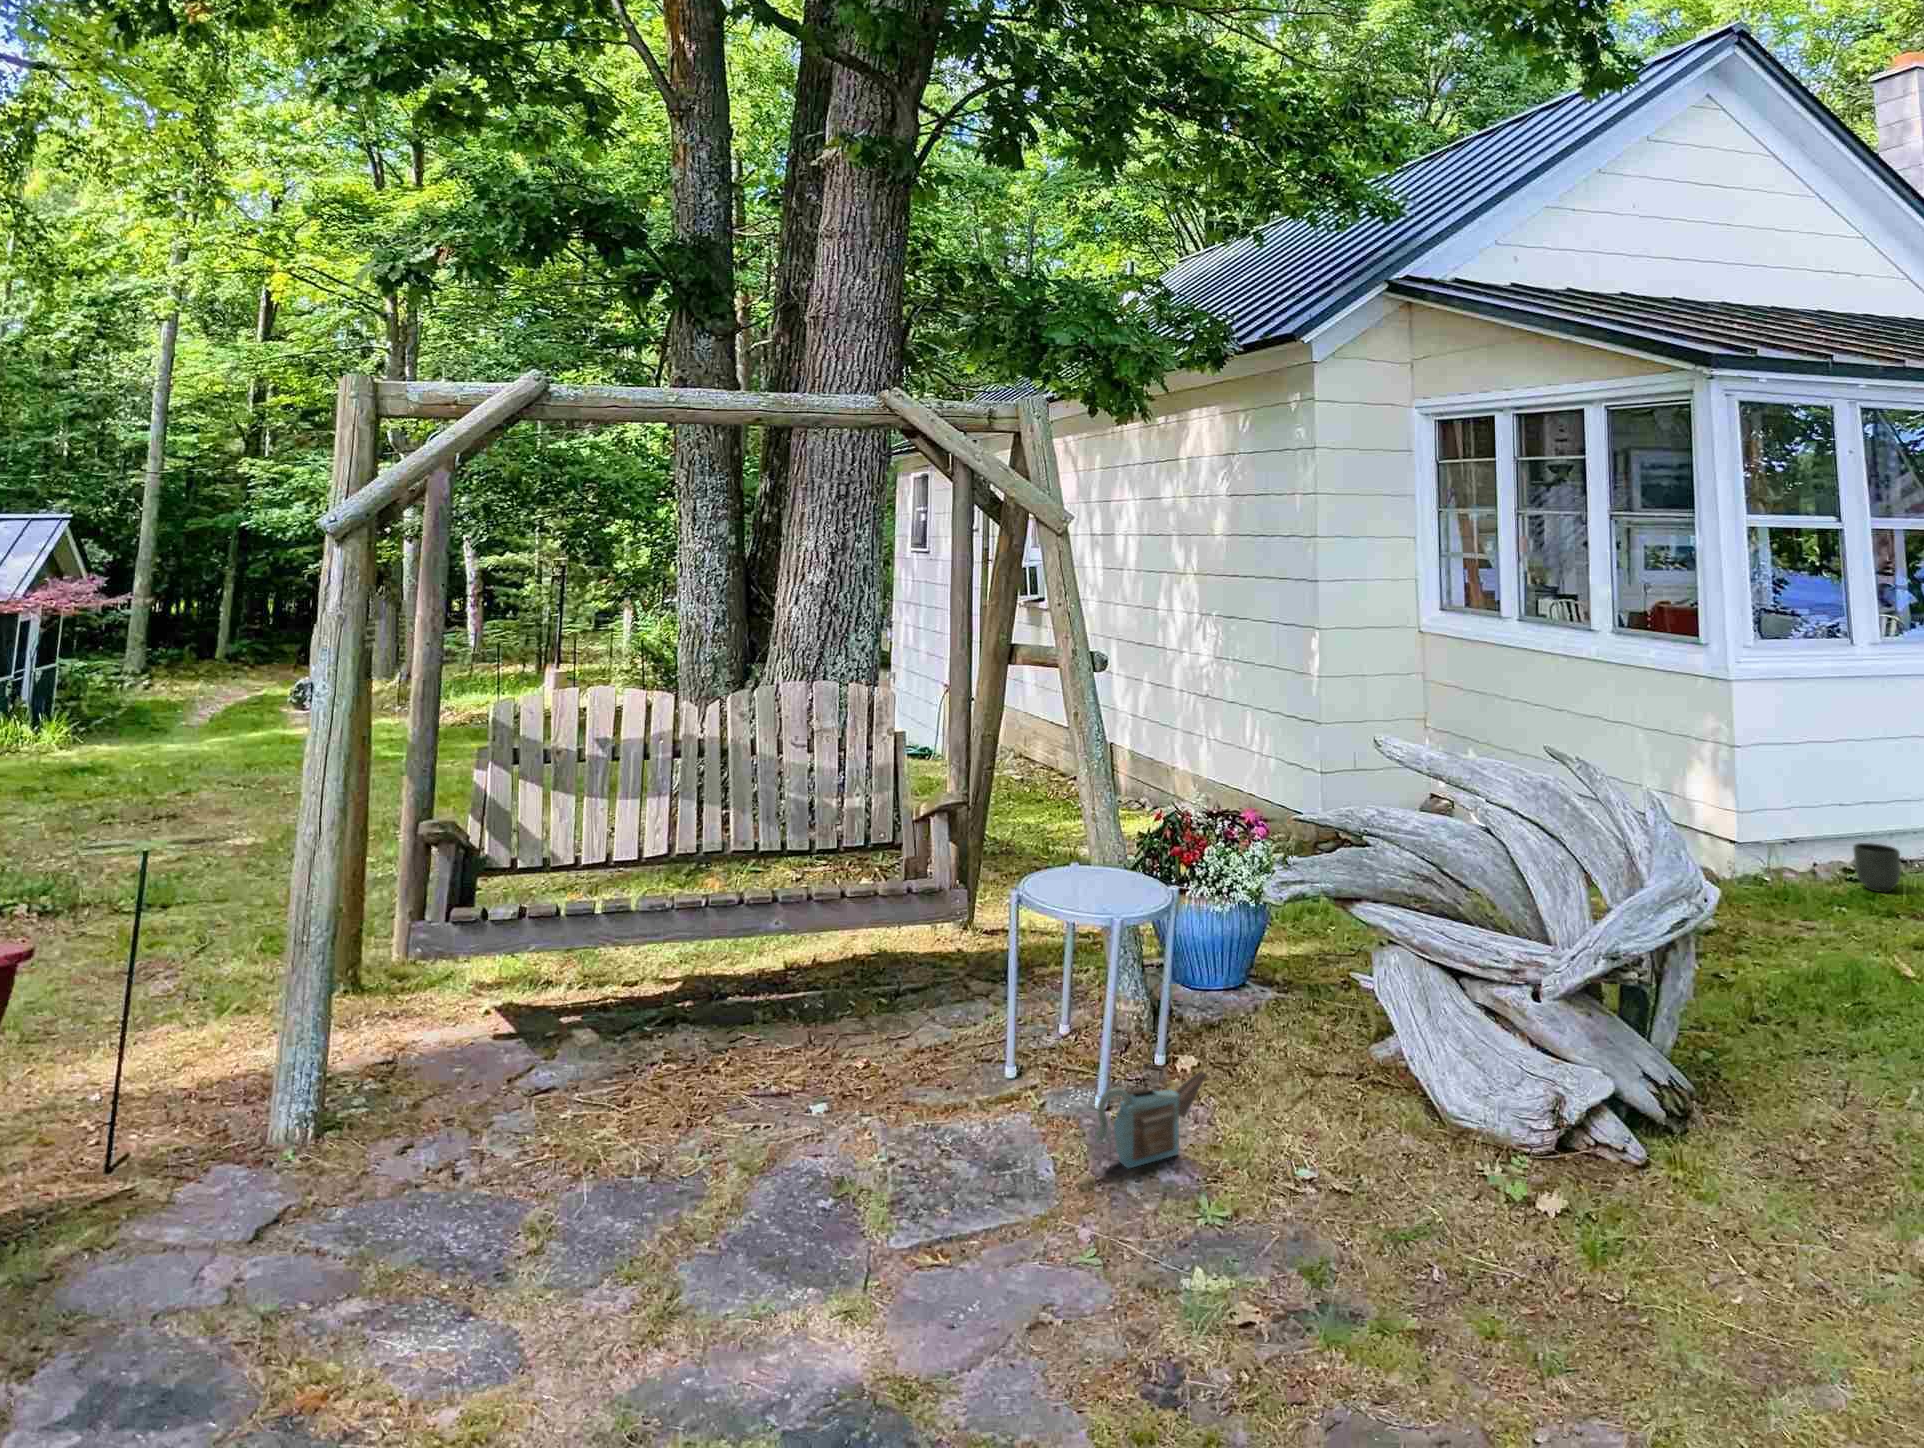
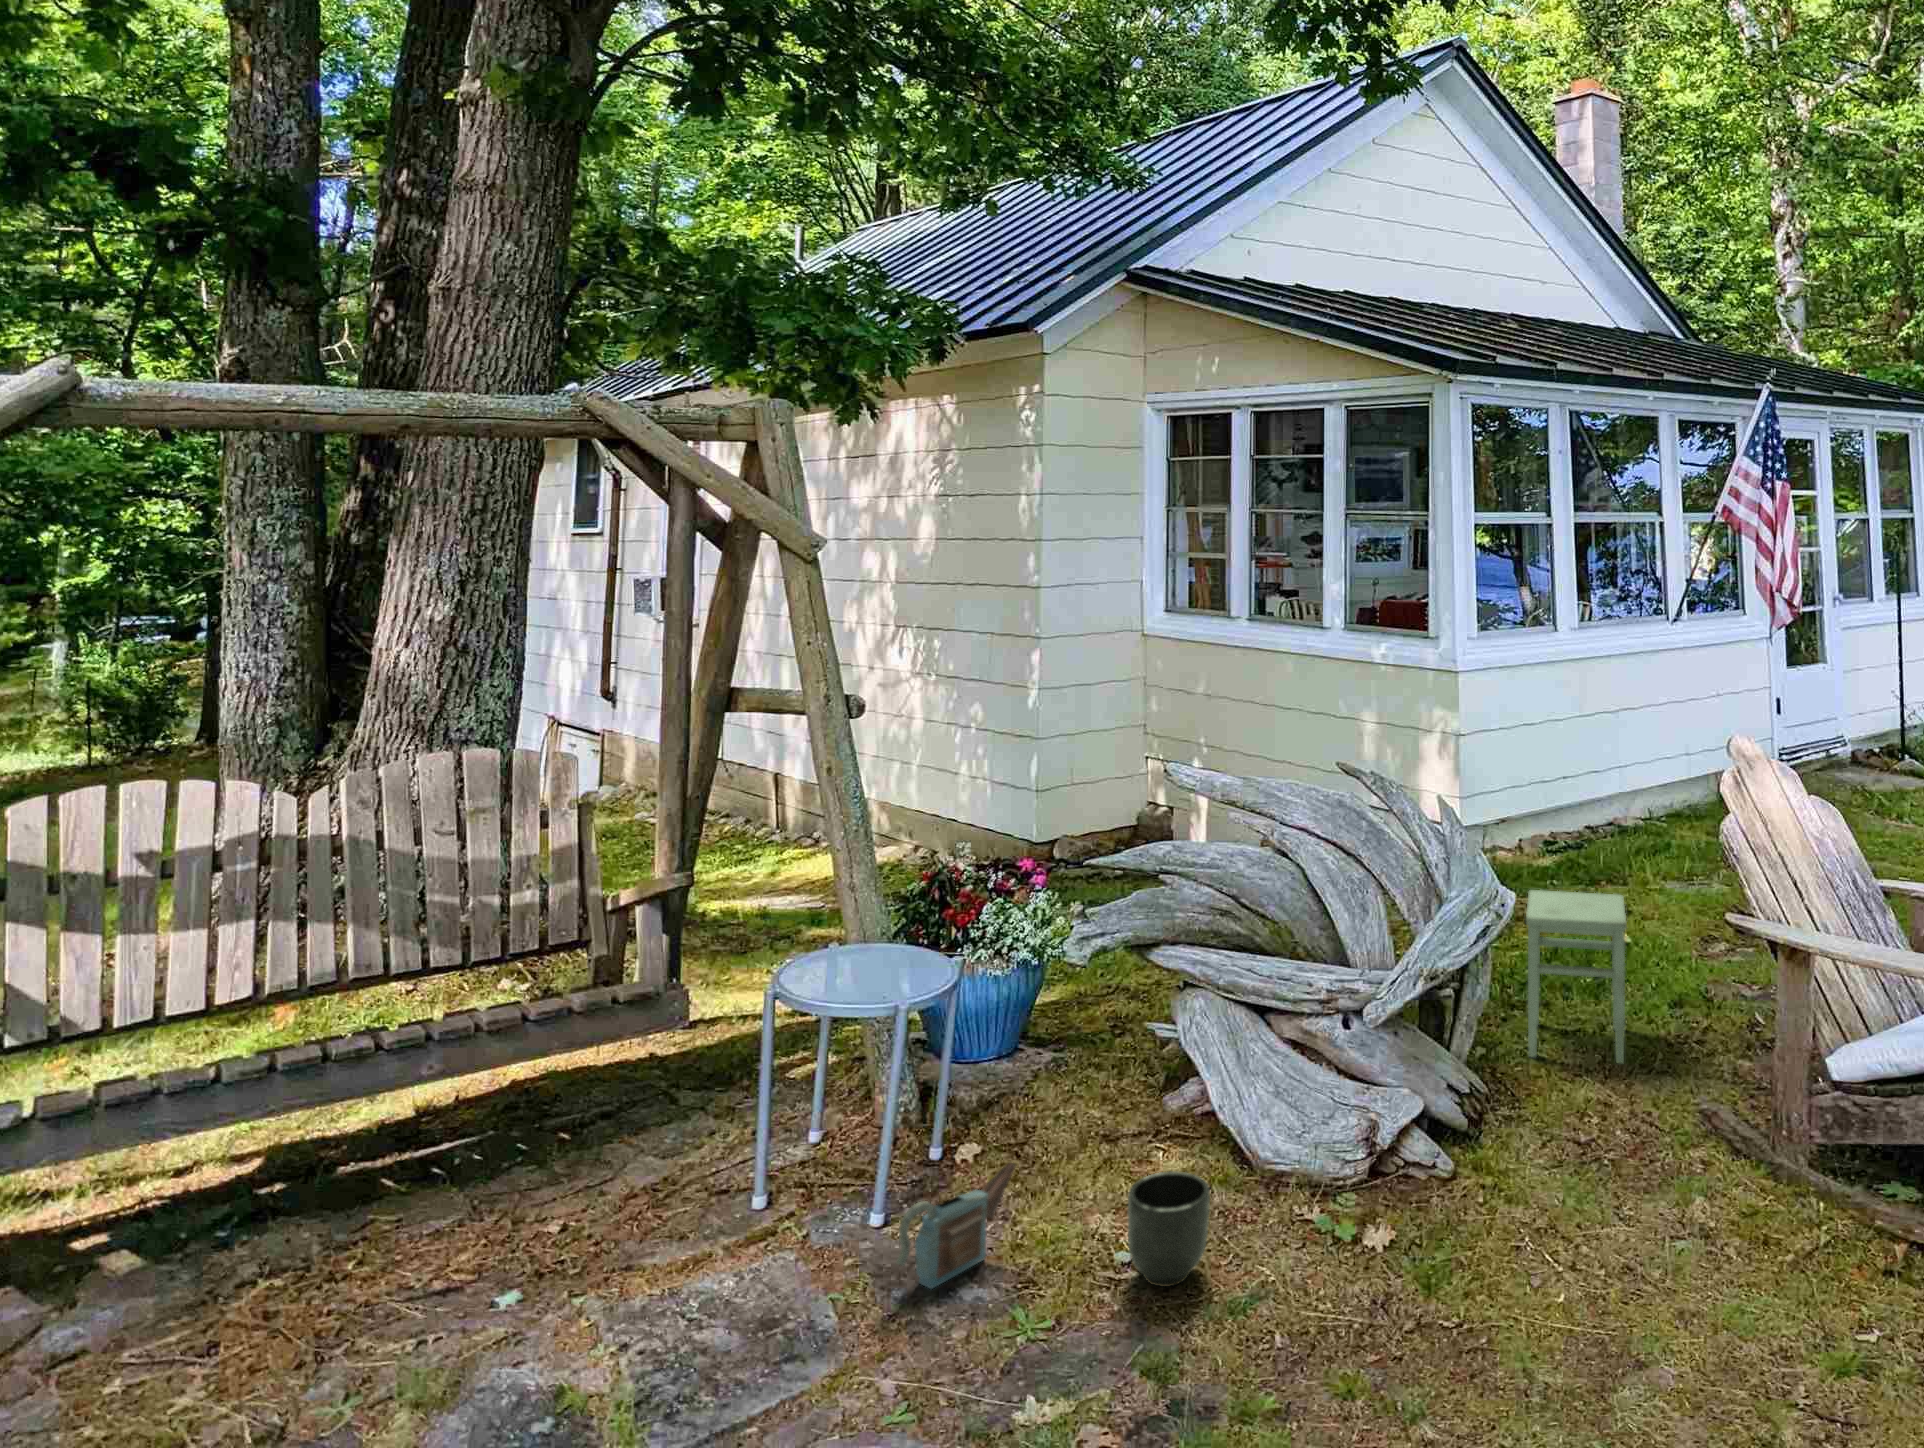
planter: present [1853,843,1900,892] -> present [1128,1171,1210,1287]
stool: none [1761,901,1894,1102] -> present [1526,890,1627,1063]

